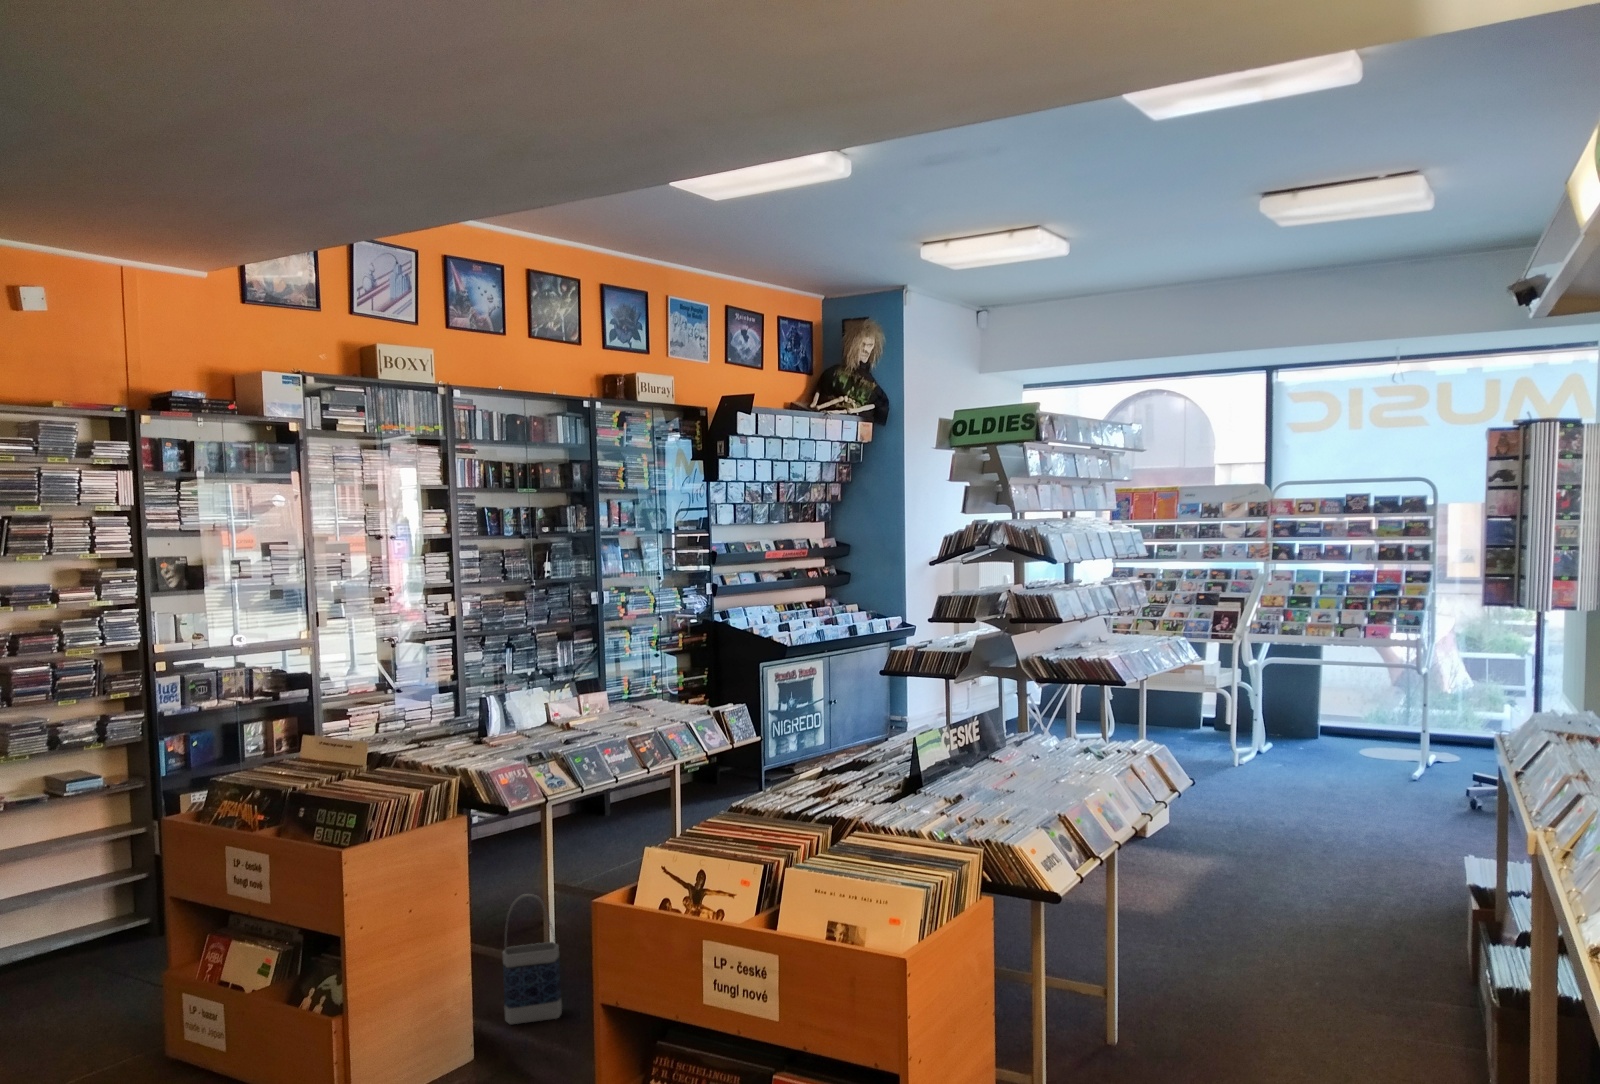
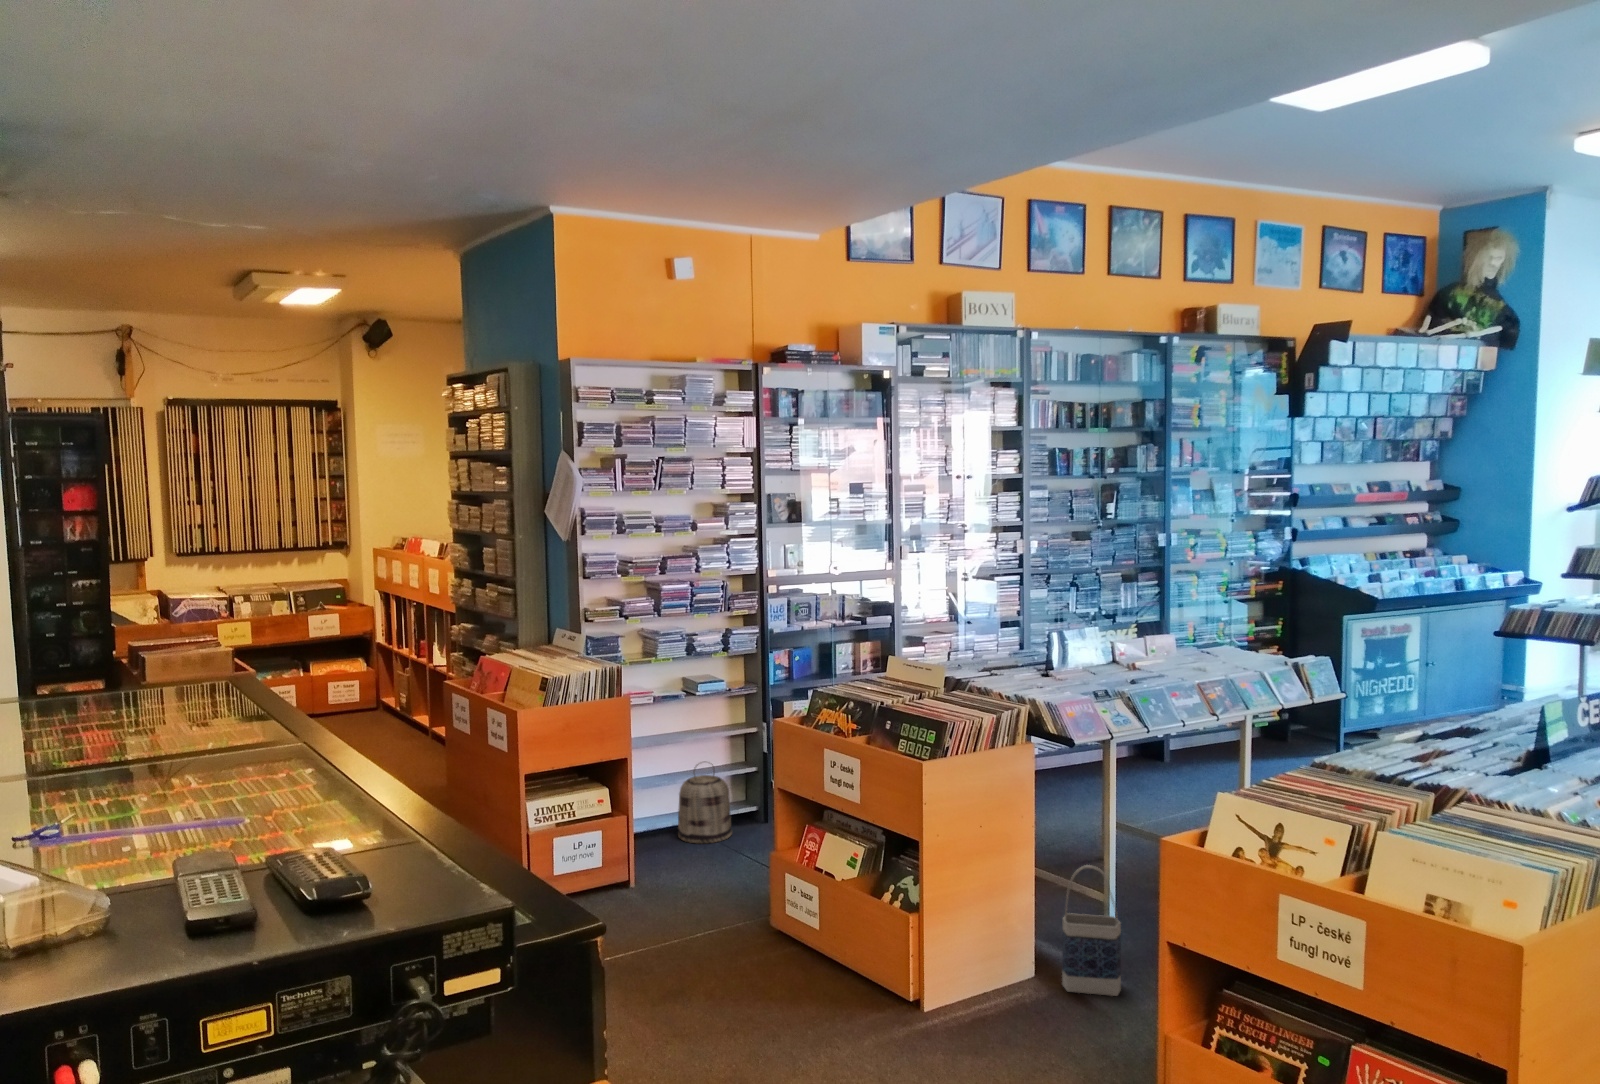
basket: none [39,875,115,975] -> present [678,764,732,844]

